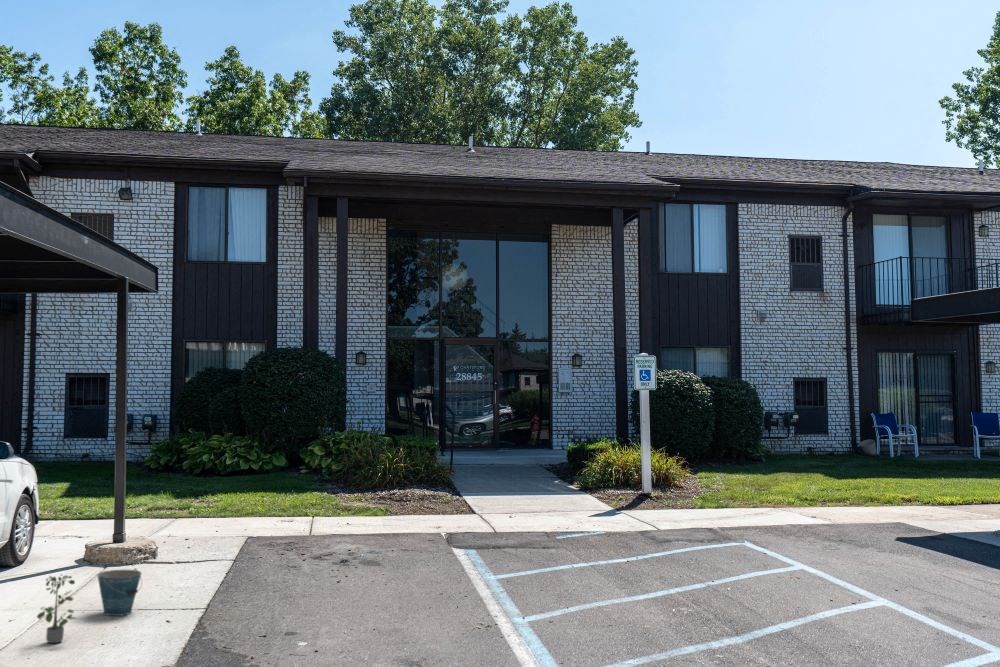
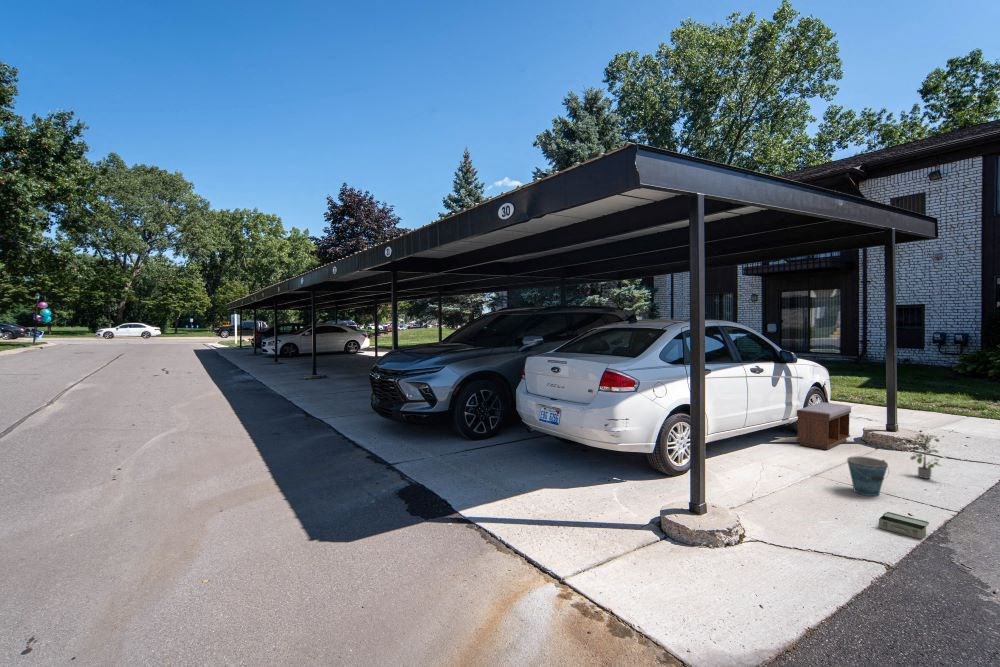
bench: none [7,514,73,579] -> present [796,402,851,450]
potted plant: present [37,575,76,643] -> present [910,434,939,478]
toolbox: none [146,622,191,641] -> present [879,512,929,539]

